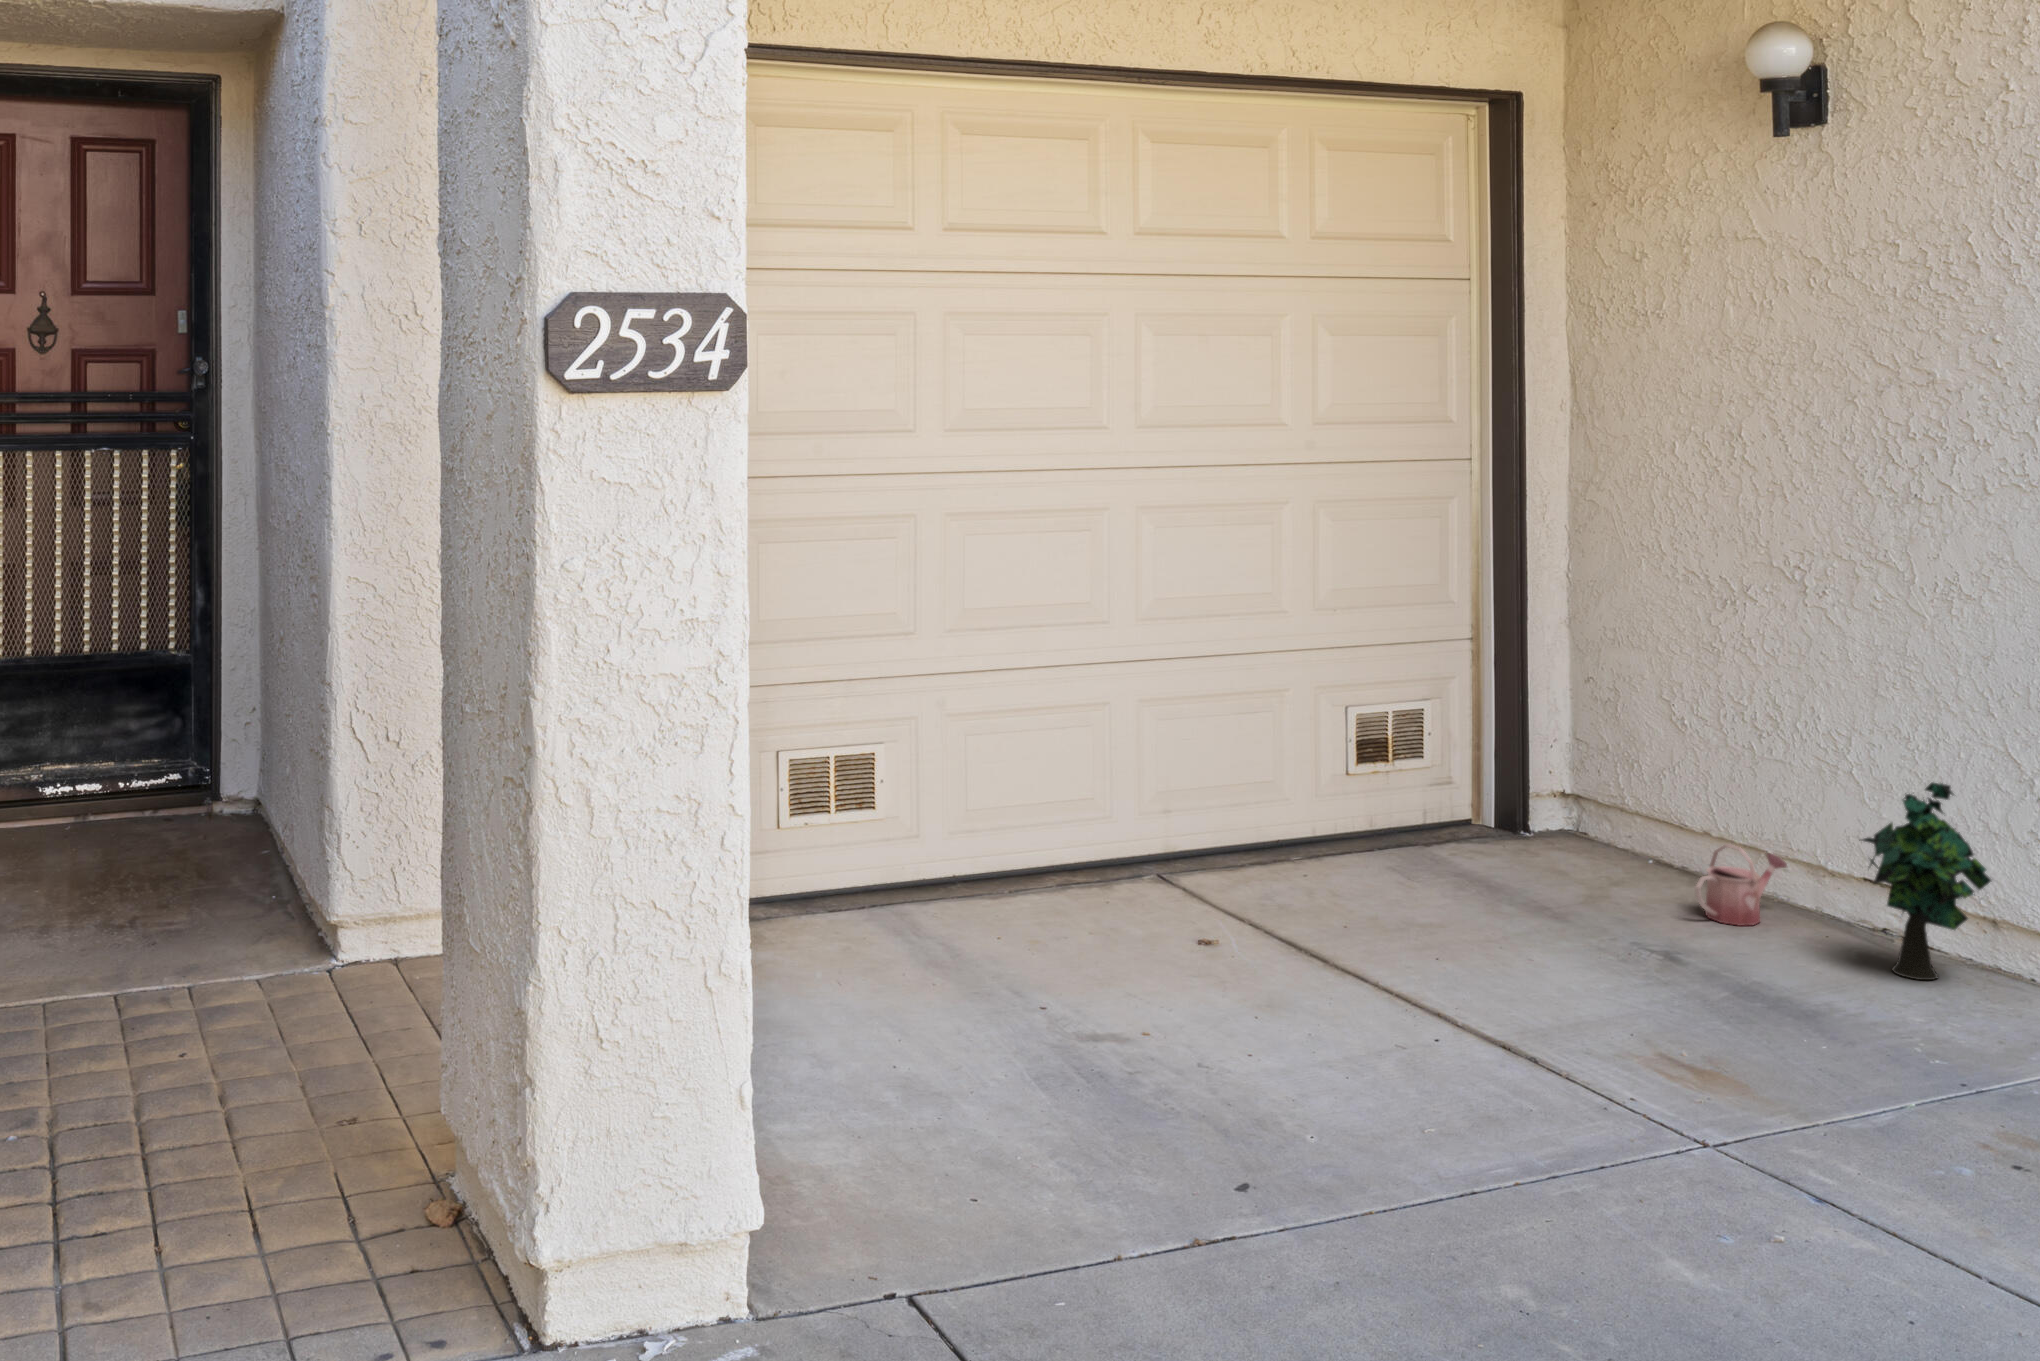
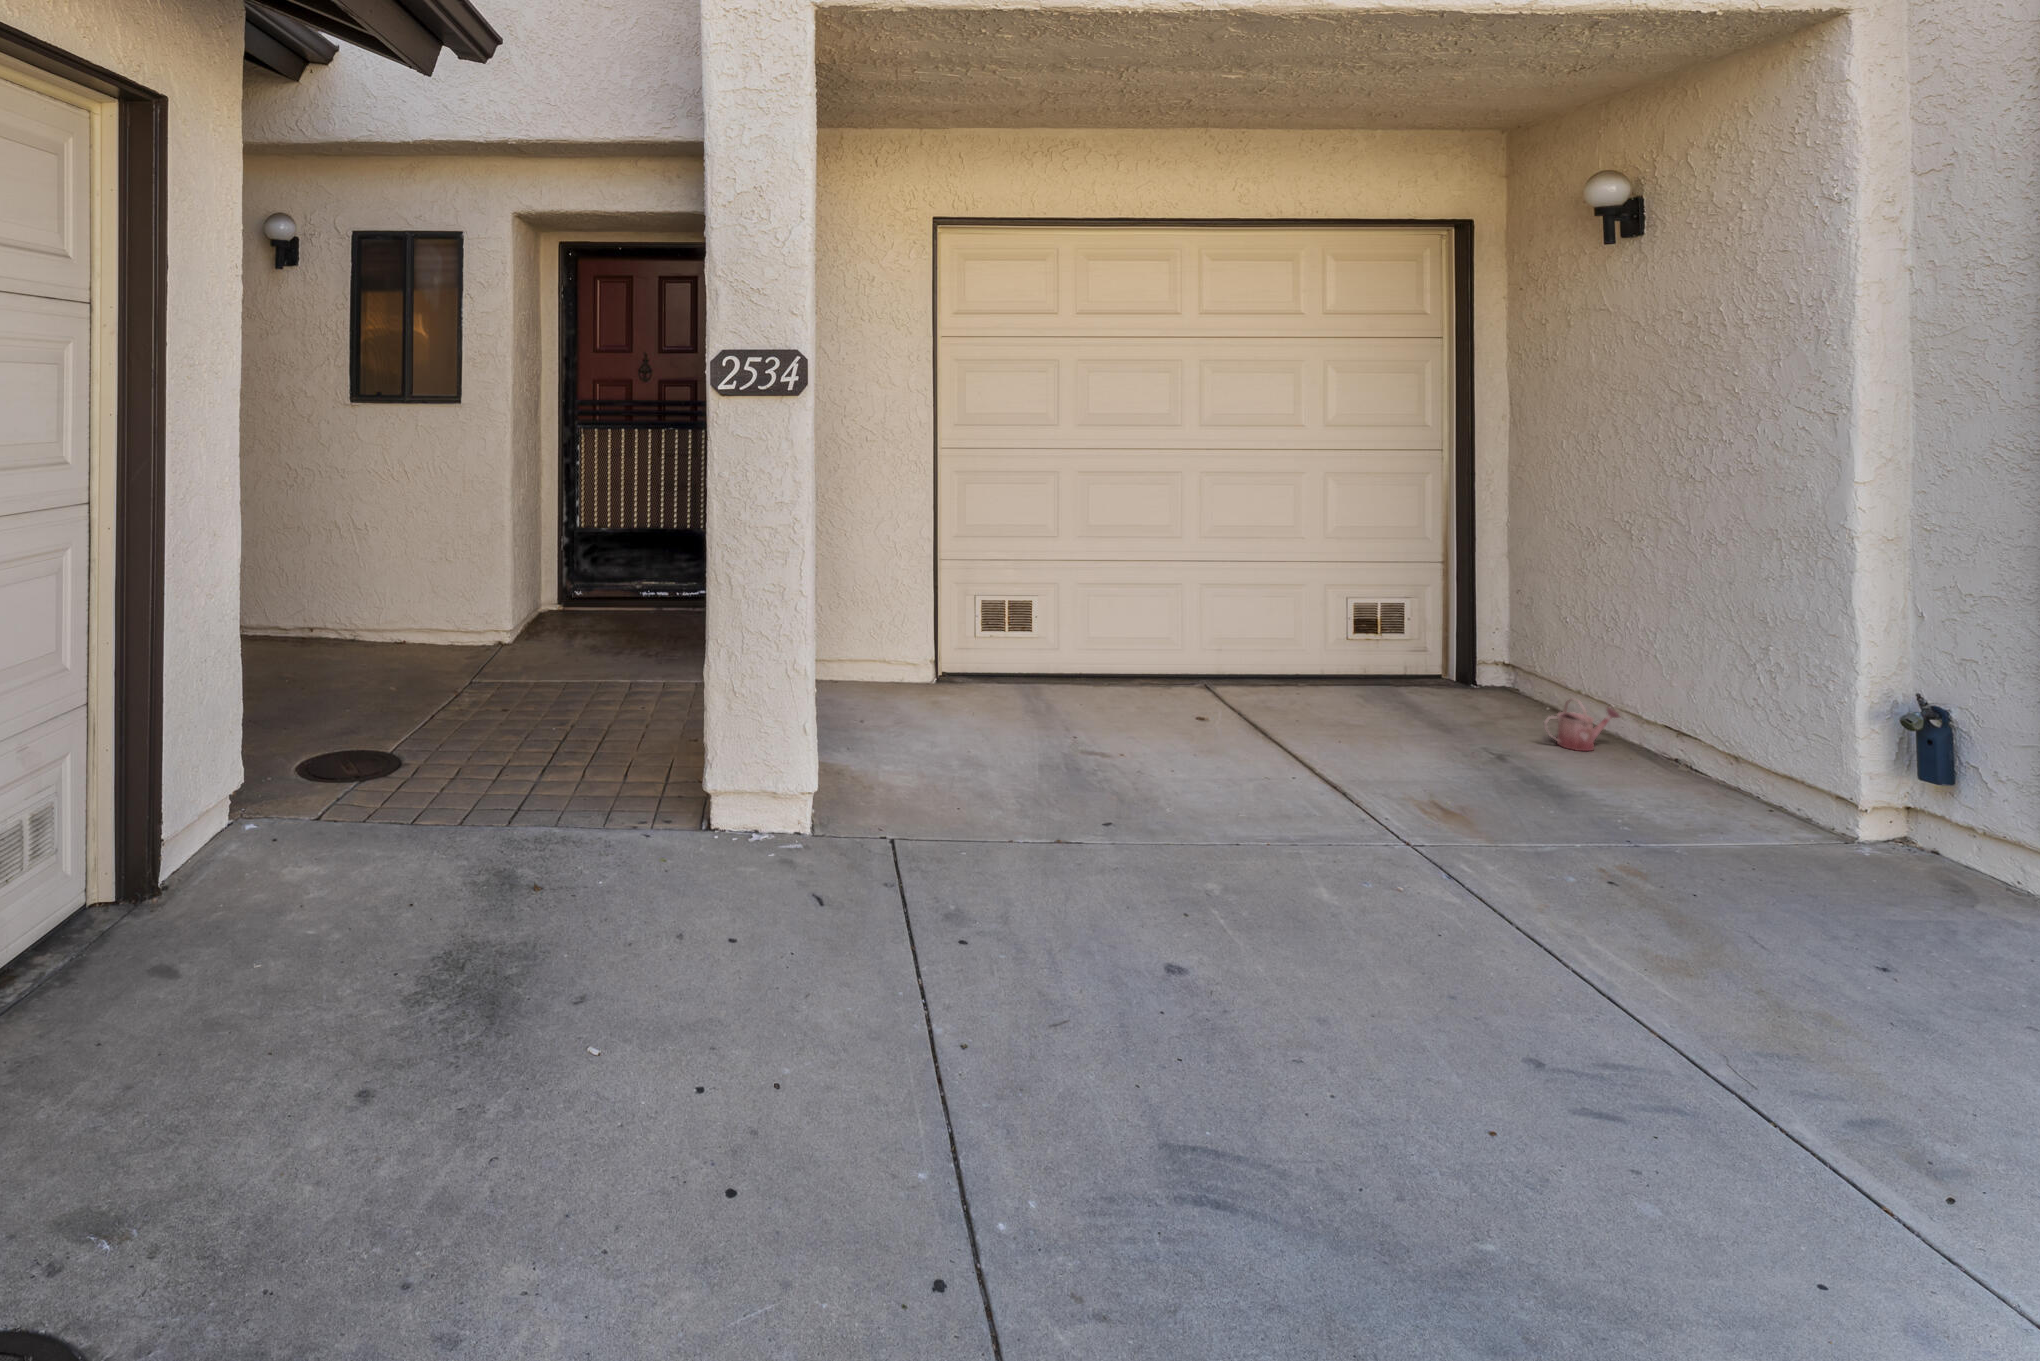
decorative plant: present [1862,783,1991,980] -> none [1639,663,1728,793]

